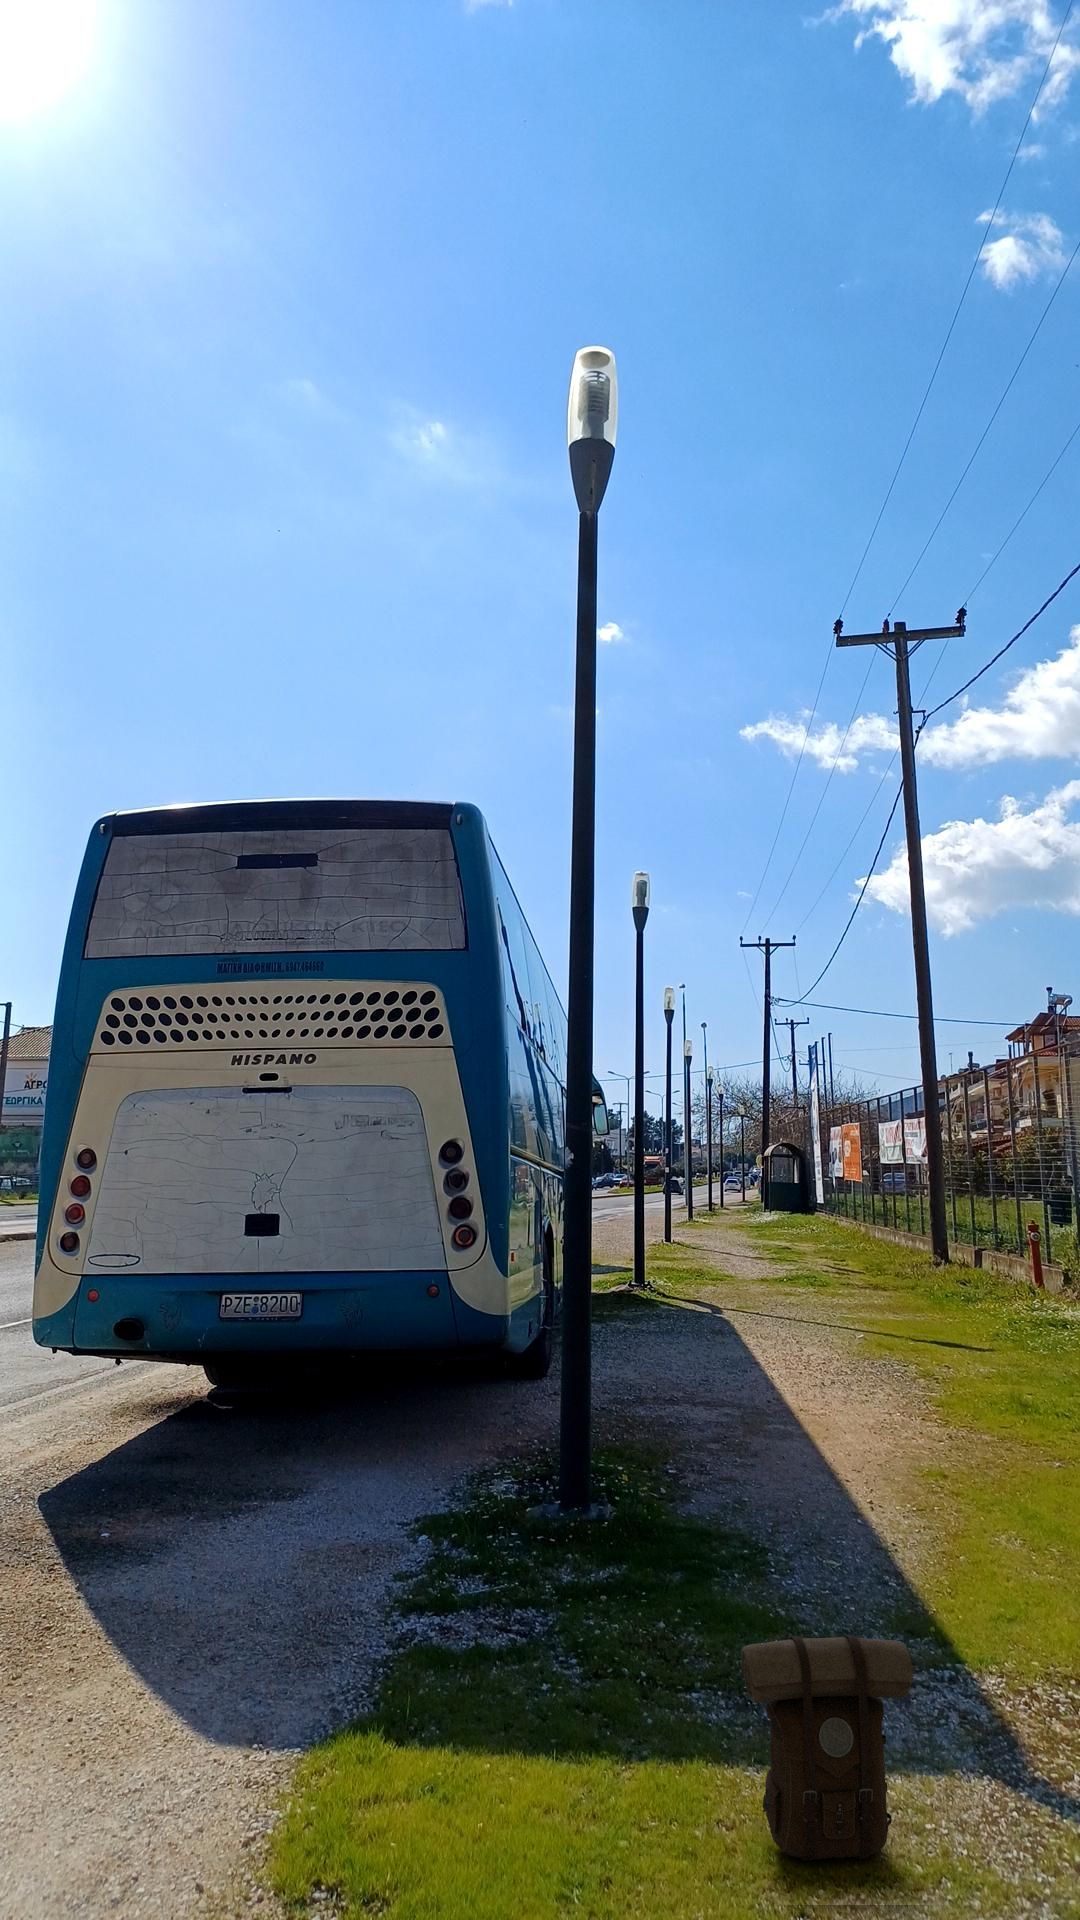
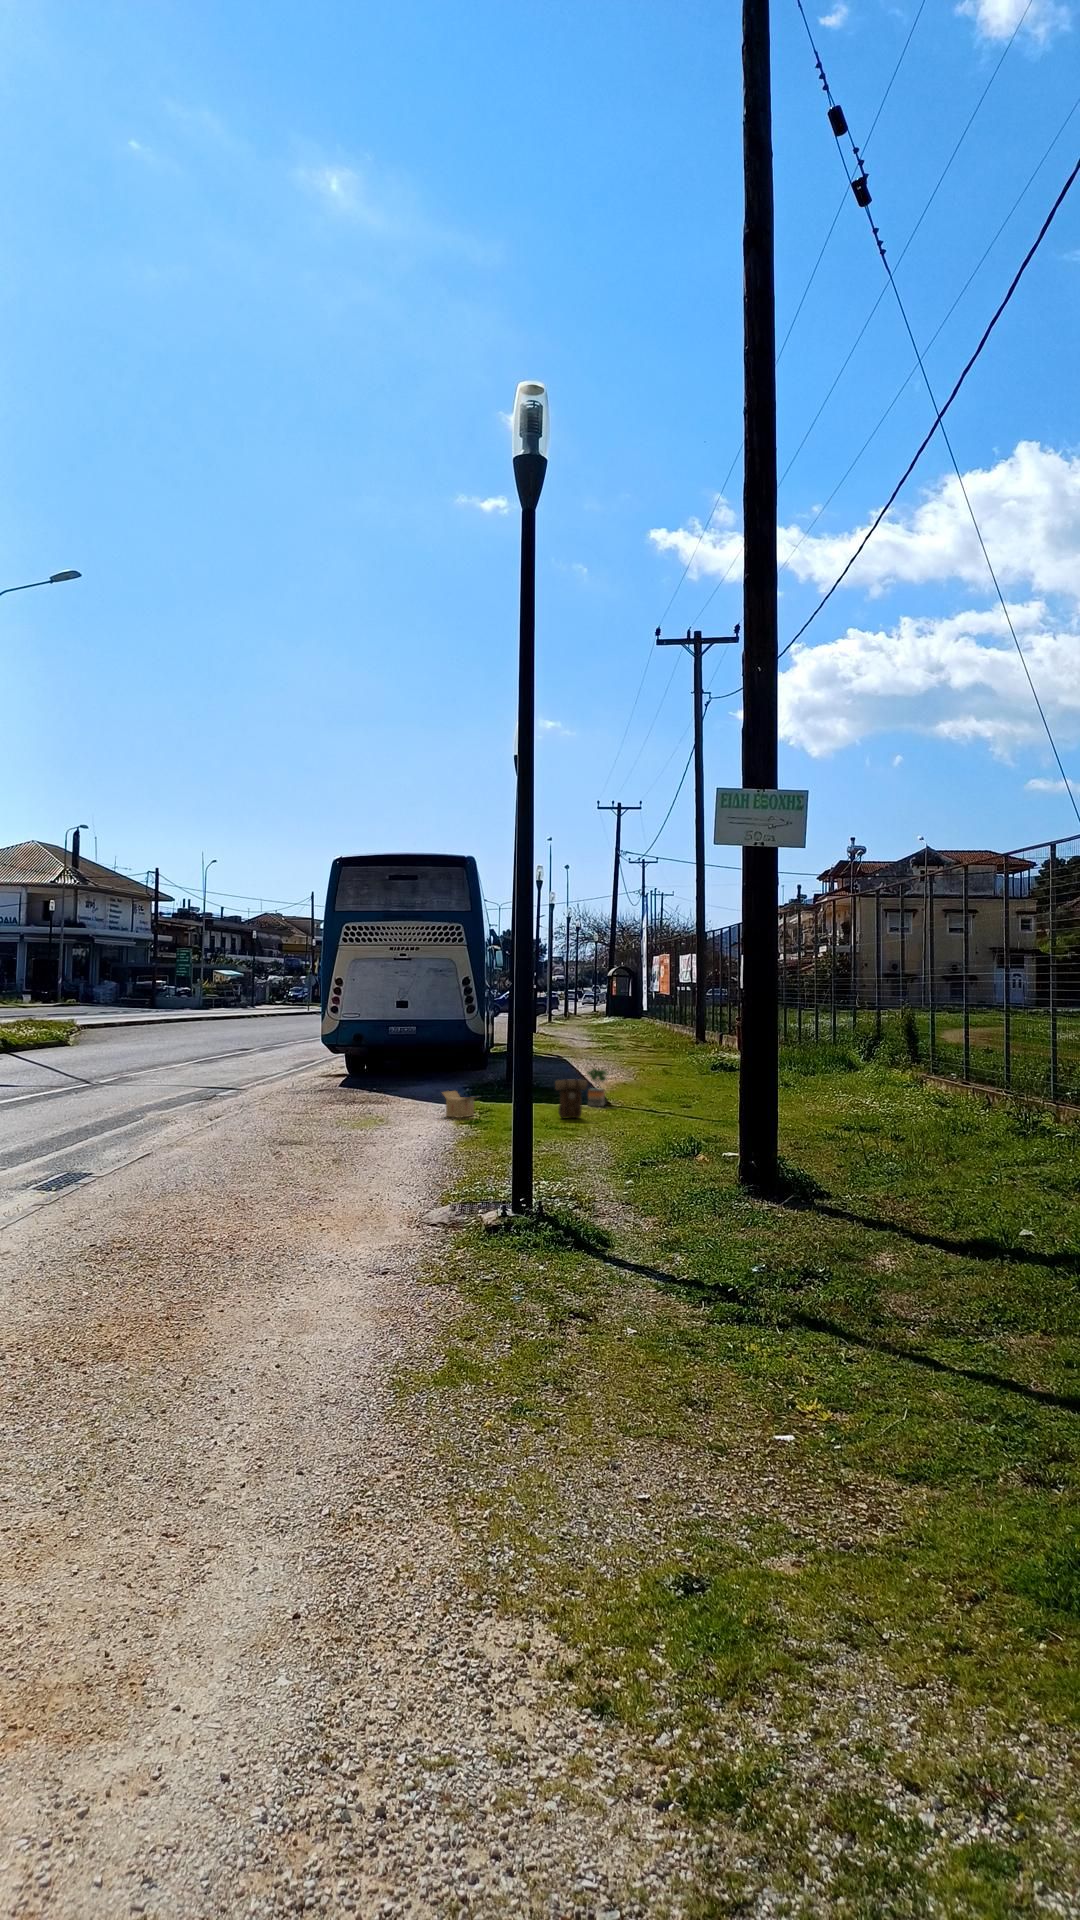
potted tree: none [839,1469,936,1632] -> present [587,1069,608,1106]
cardboard box: none [204,1635,386,1822] -> present [442,1091,474,1118]

